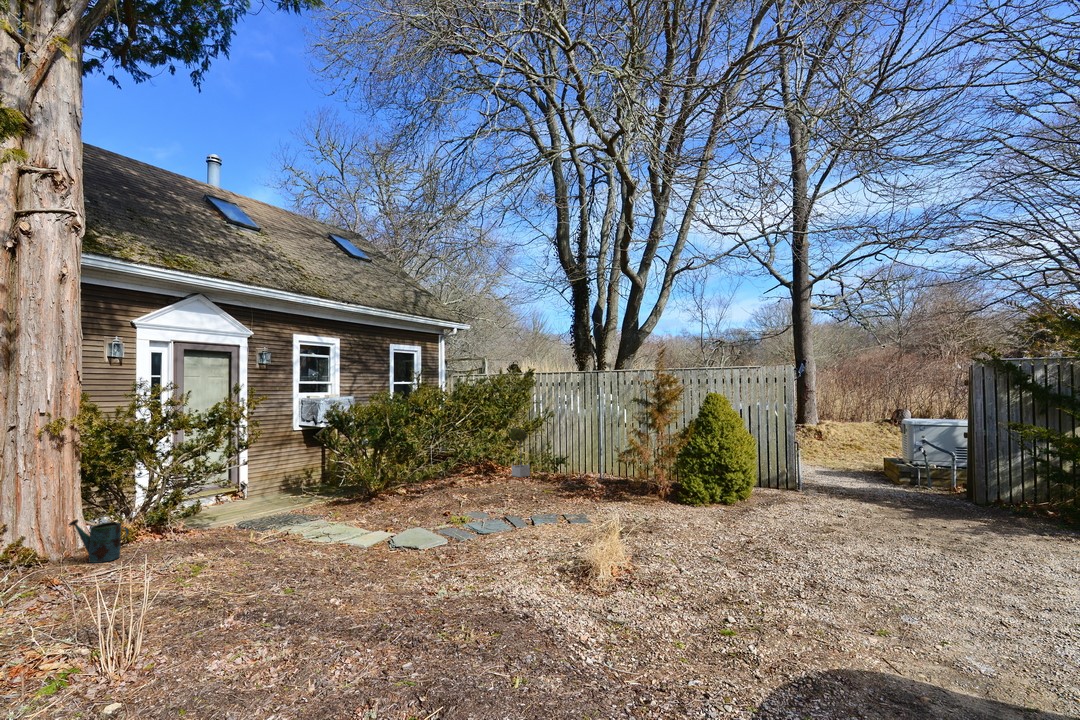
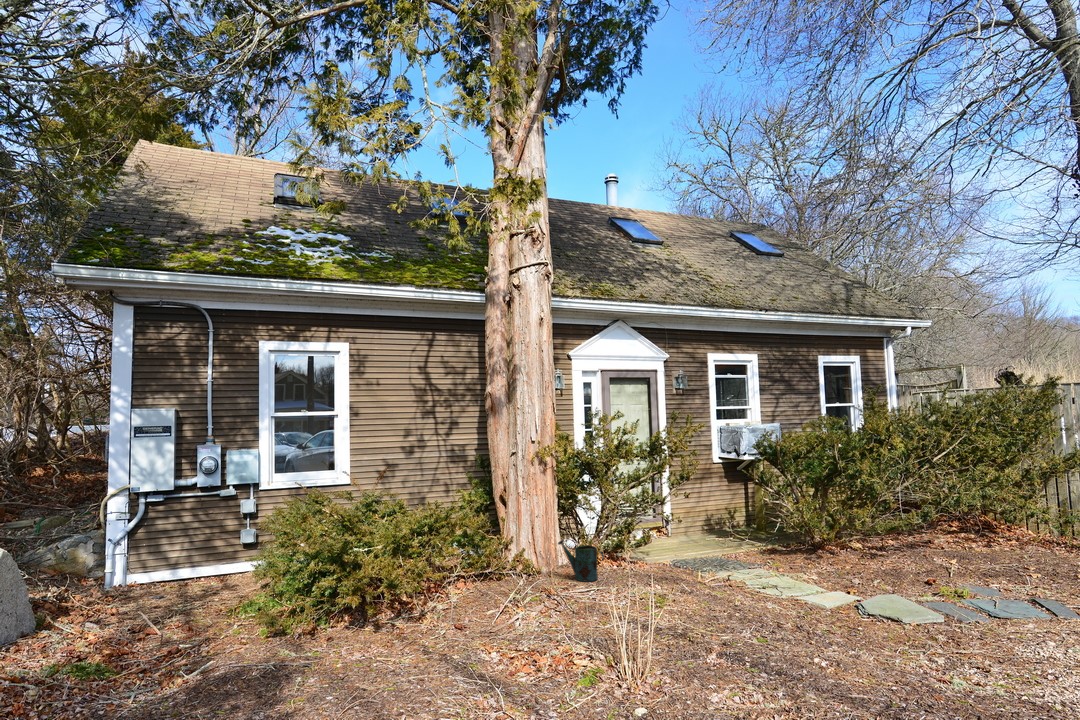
potted tree: present [509,428,530,477] -> none [1014,470,1057,545]

